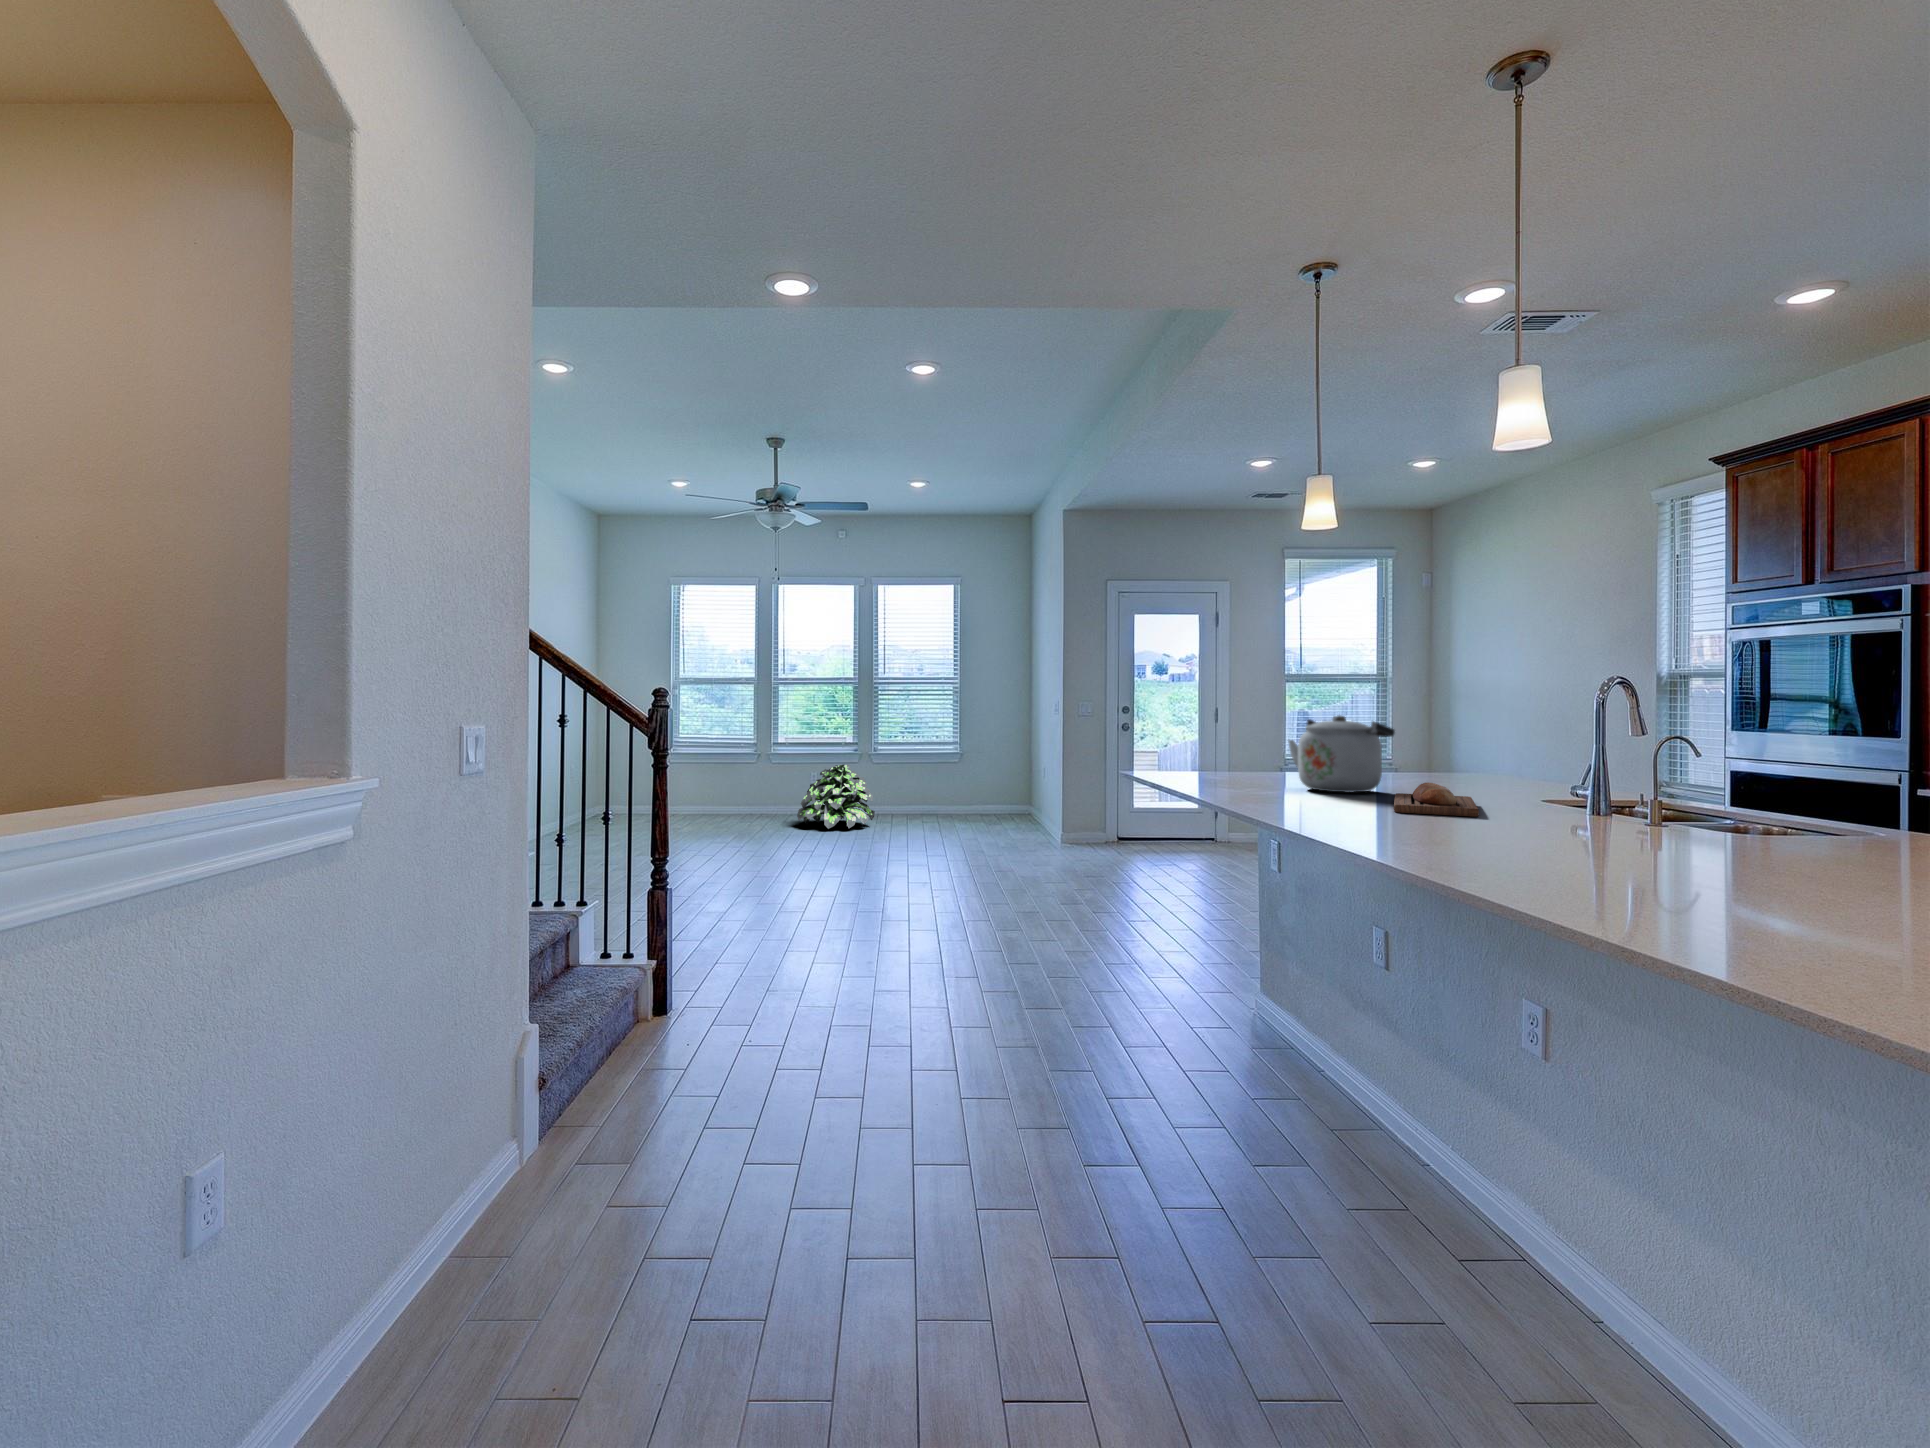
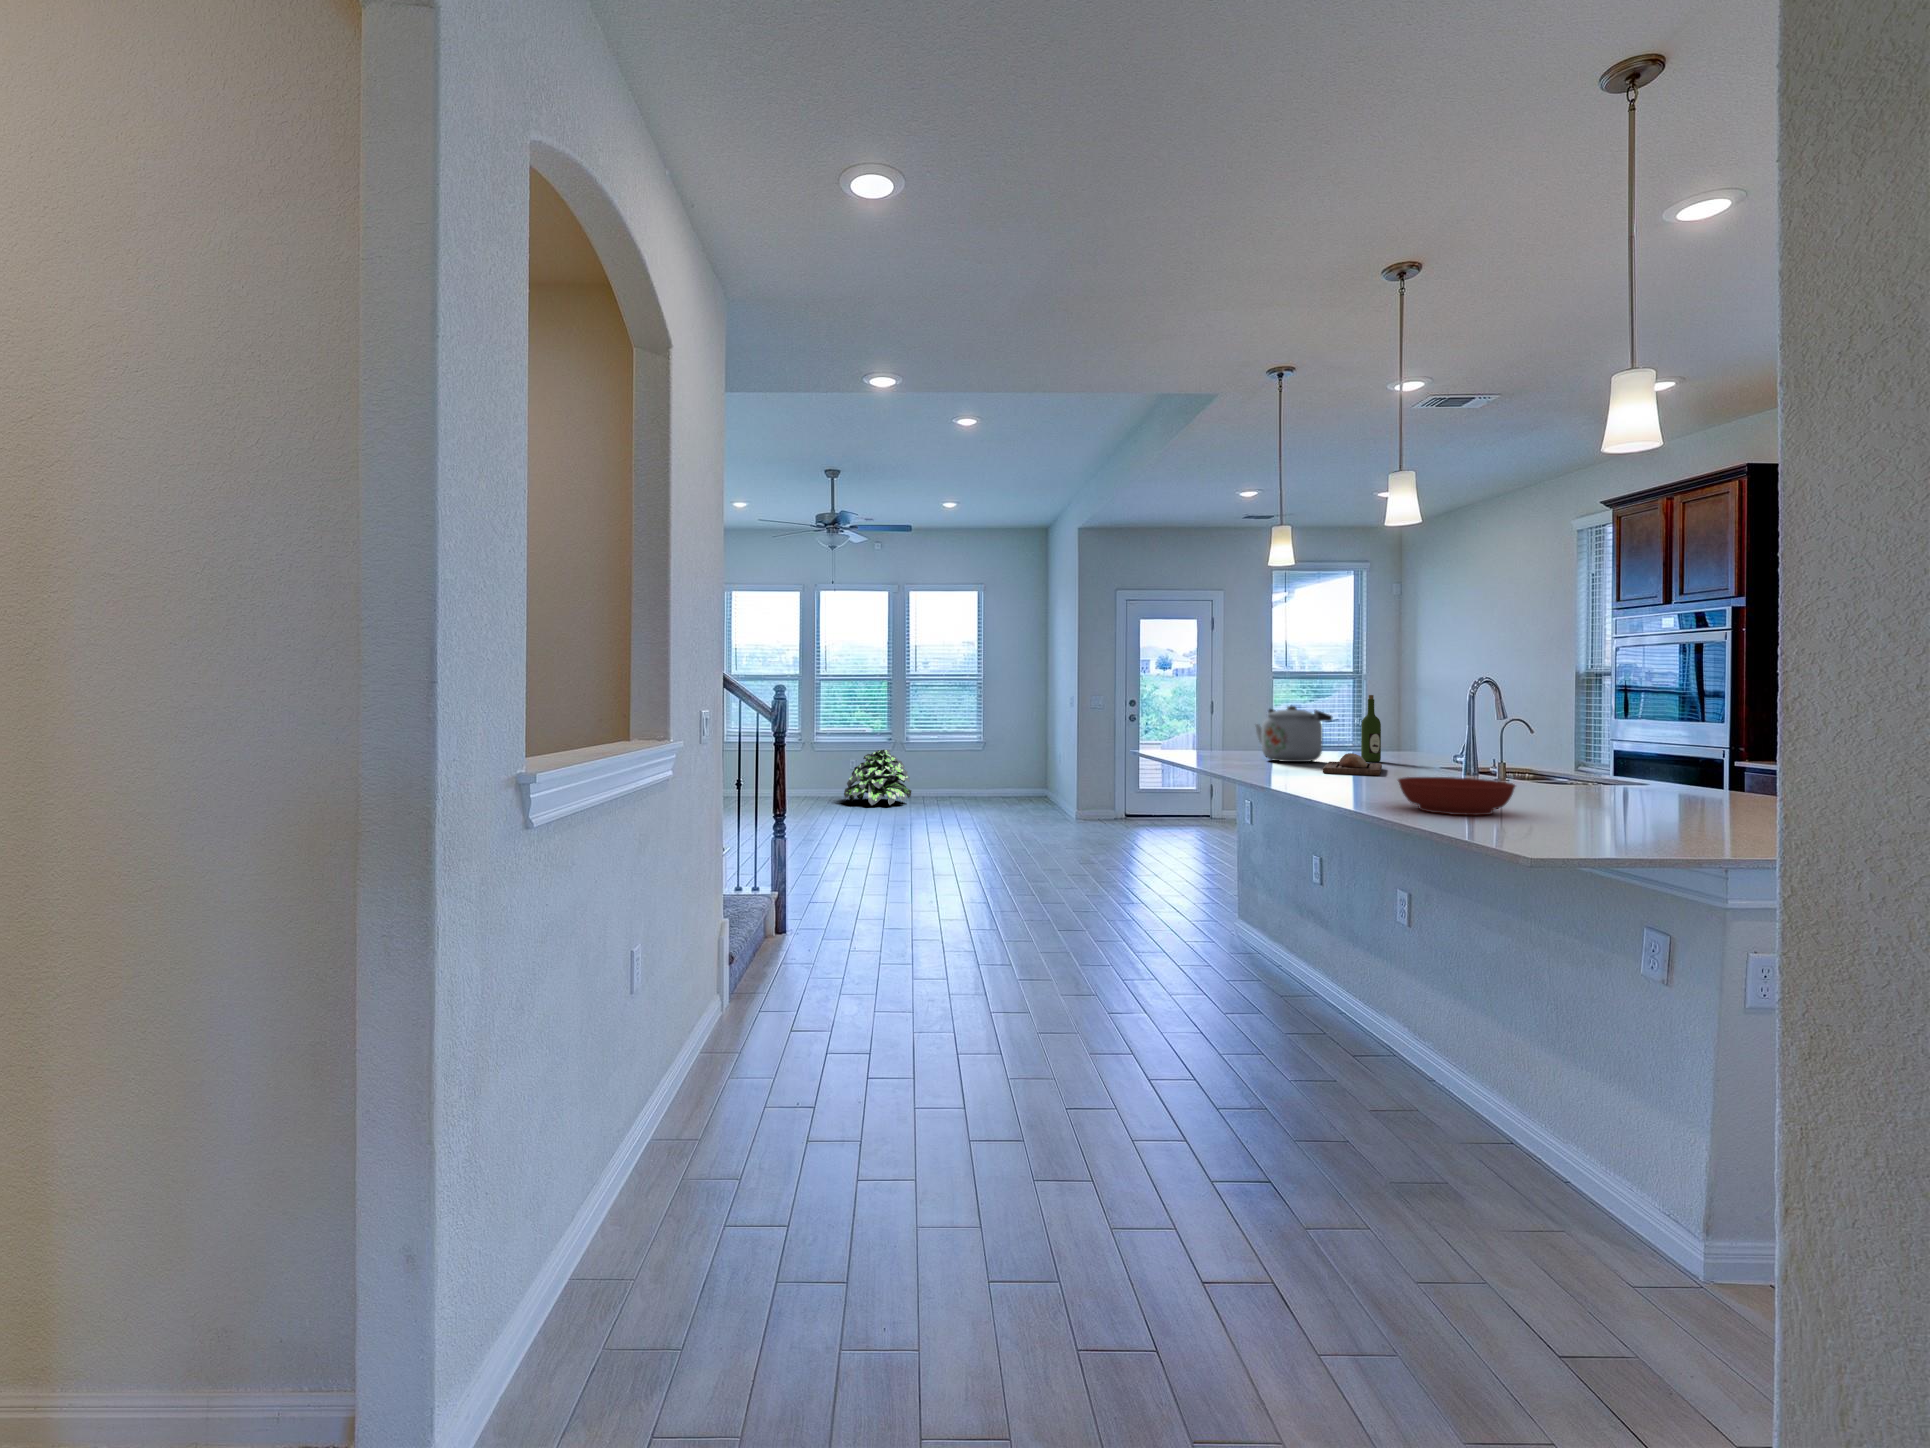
wine bottle: none [1432,701,1459,791] -> present [1361,695,1381,762]
bowl: none [1566,836,1794,913] -> present [1398,777,1515,815]

